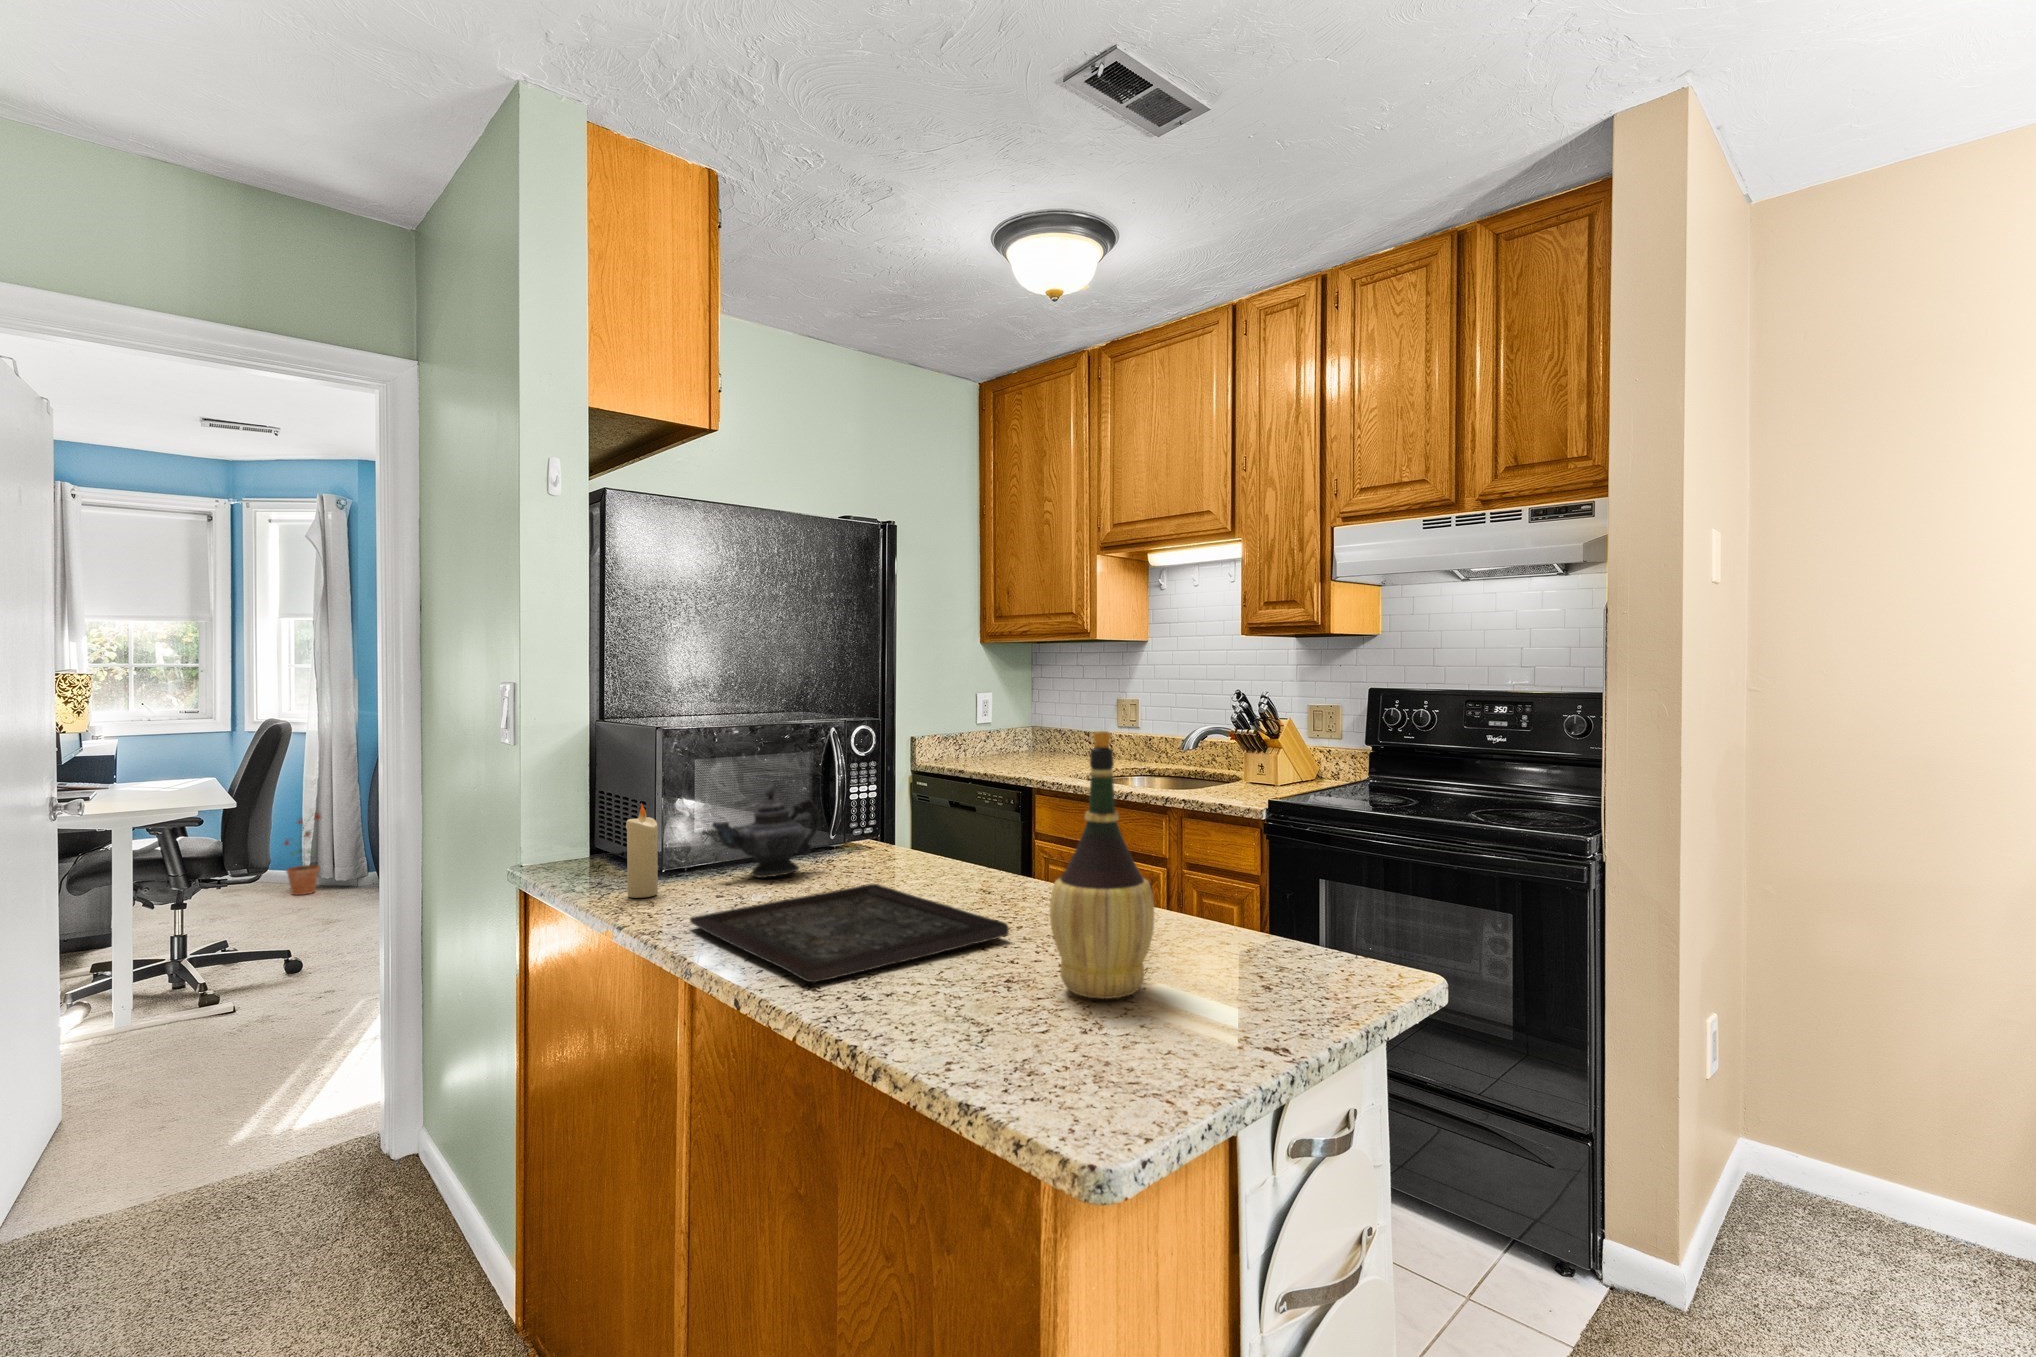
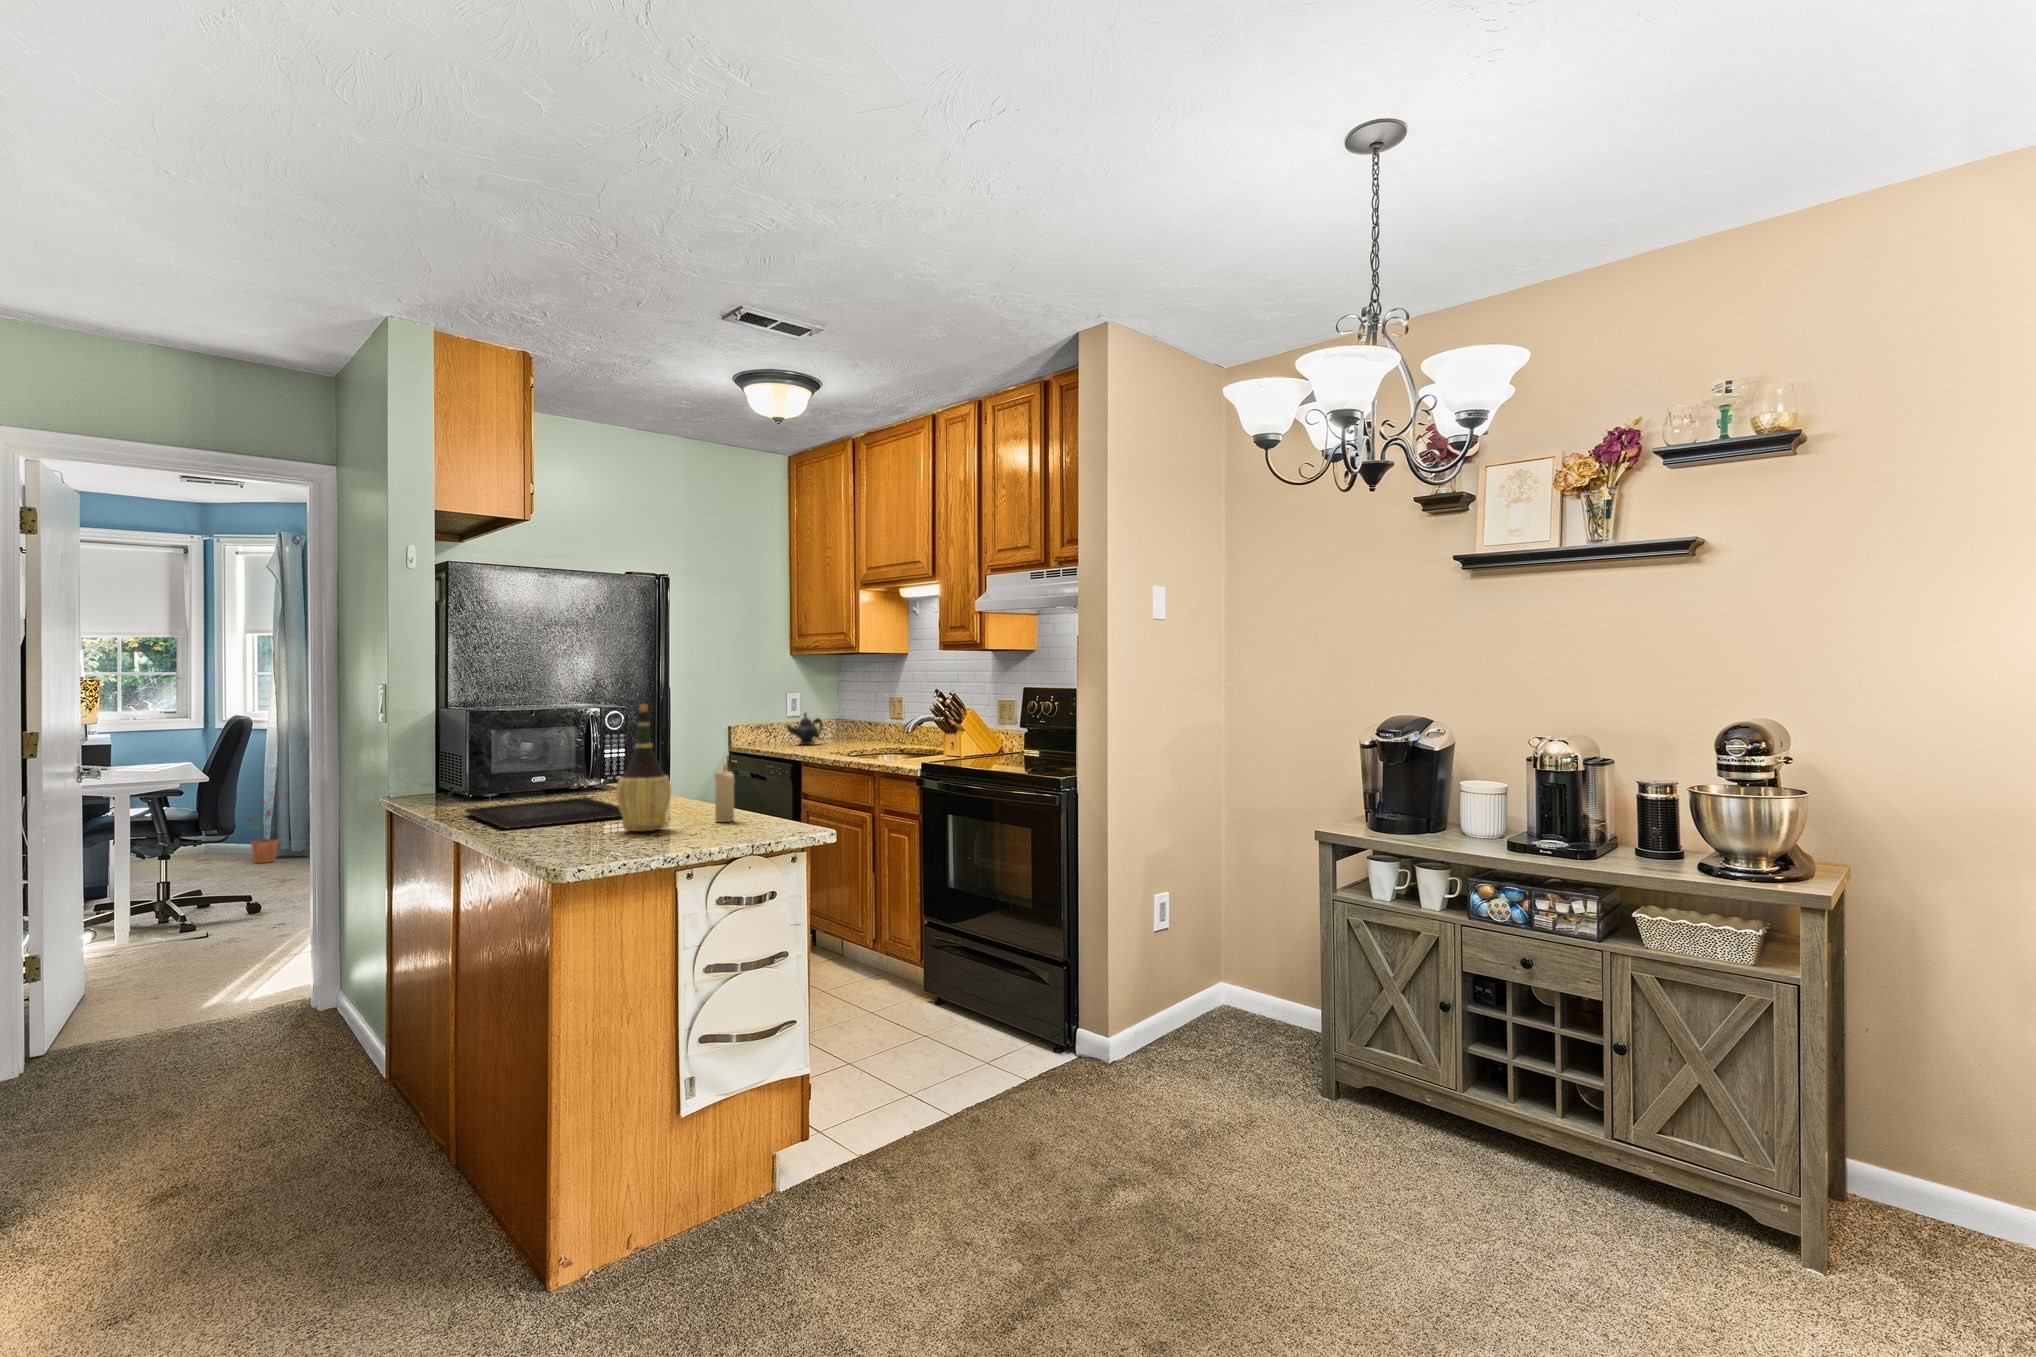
teapot: present [712,784,820,878] -> present [786,713,823,745]
candle: present [626,803,658,898] -> present [714,765,735,822]

